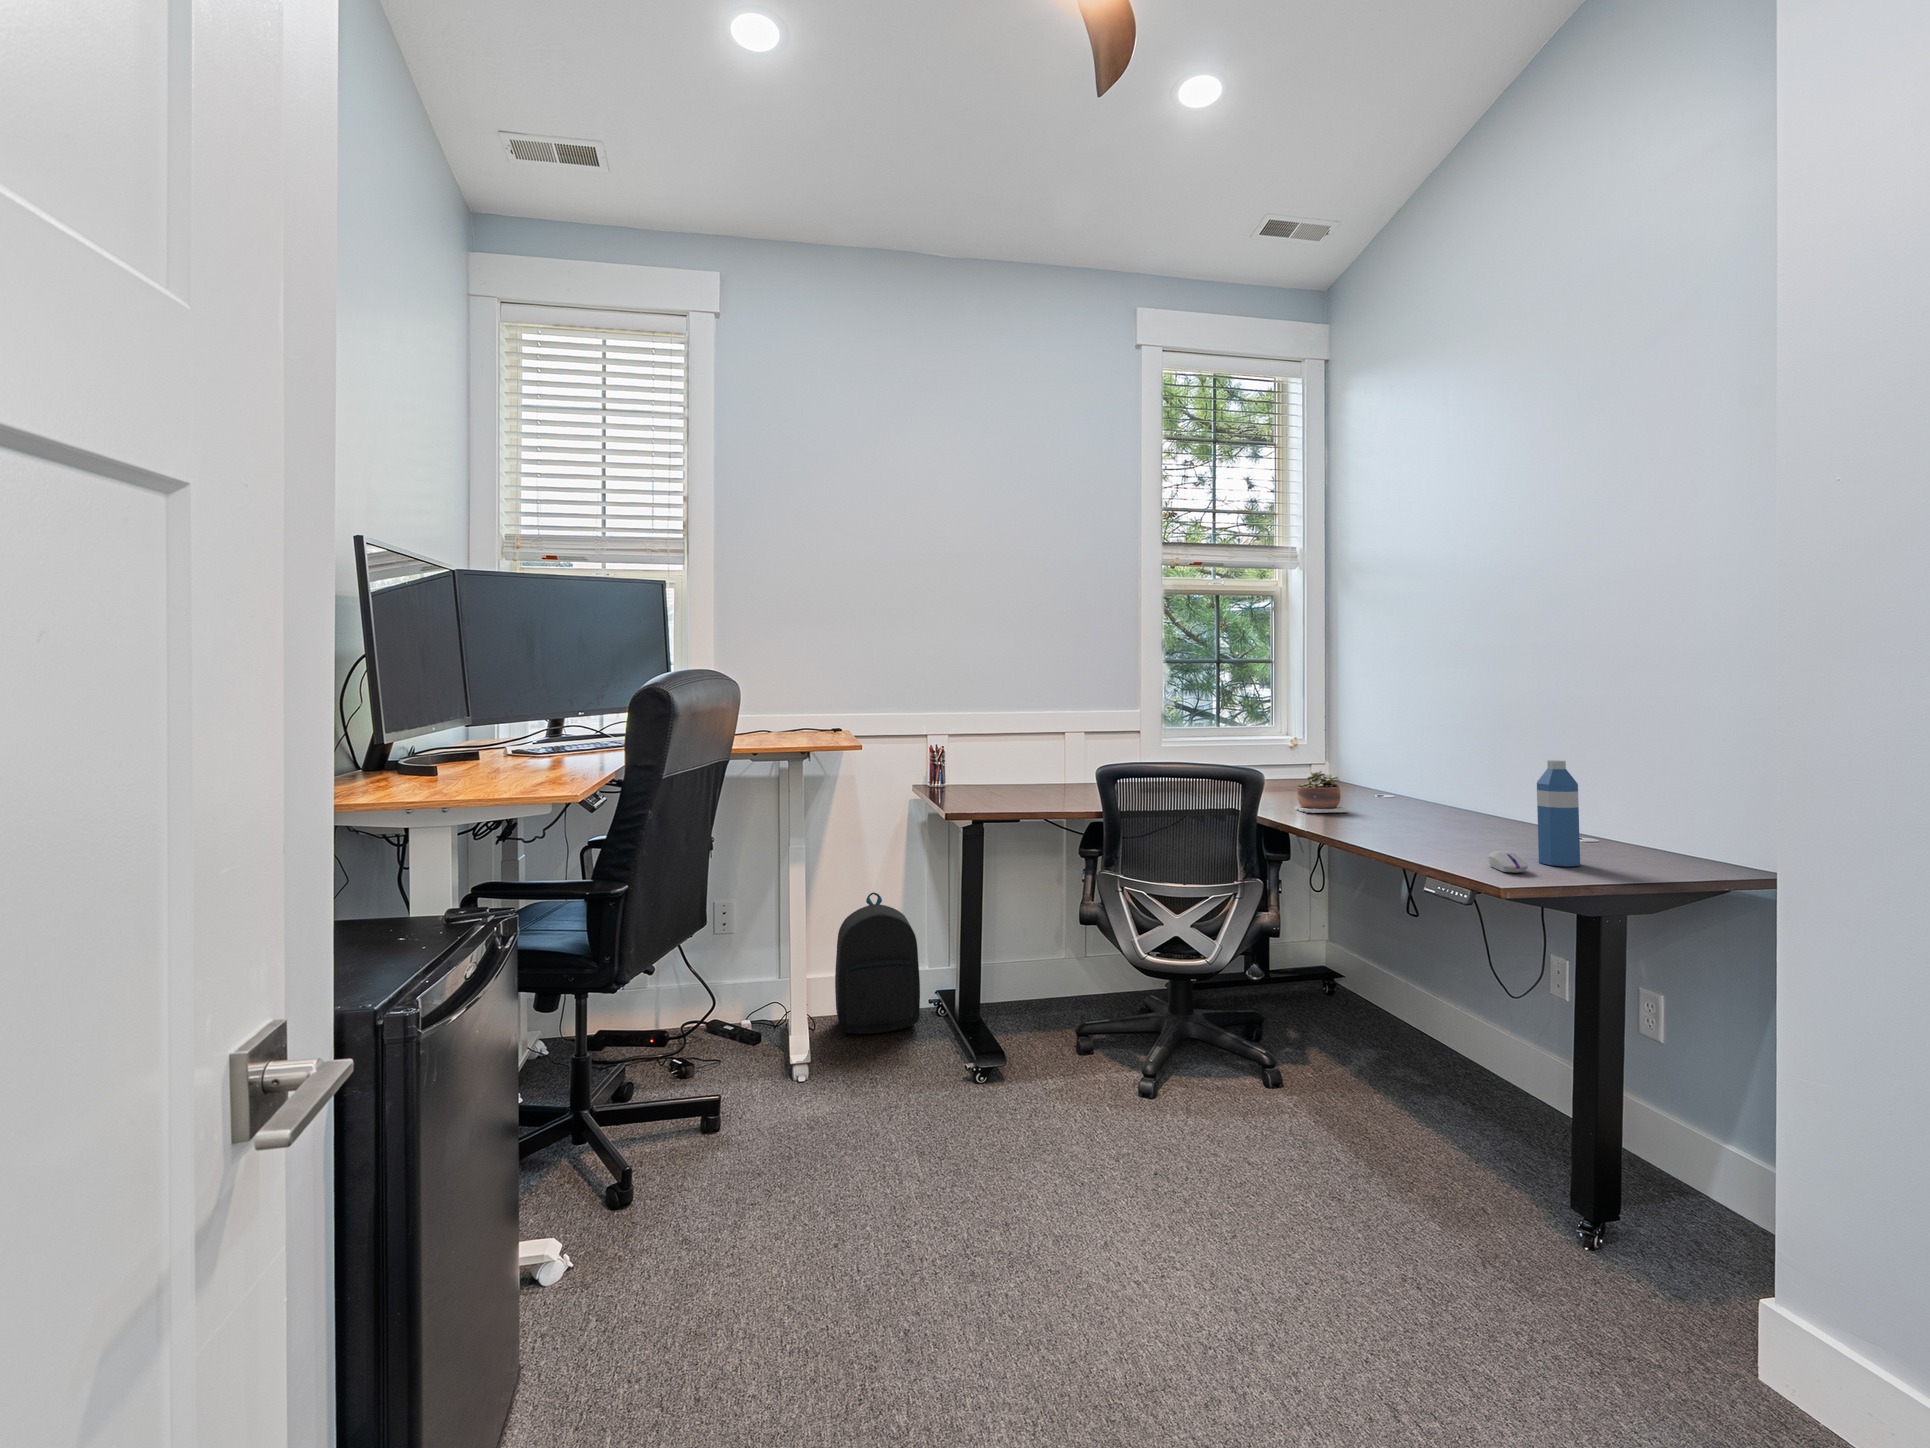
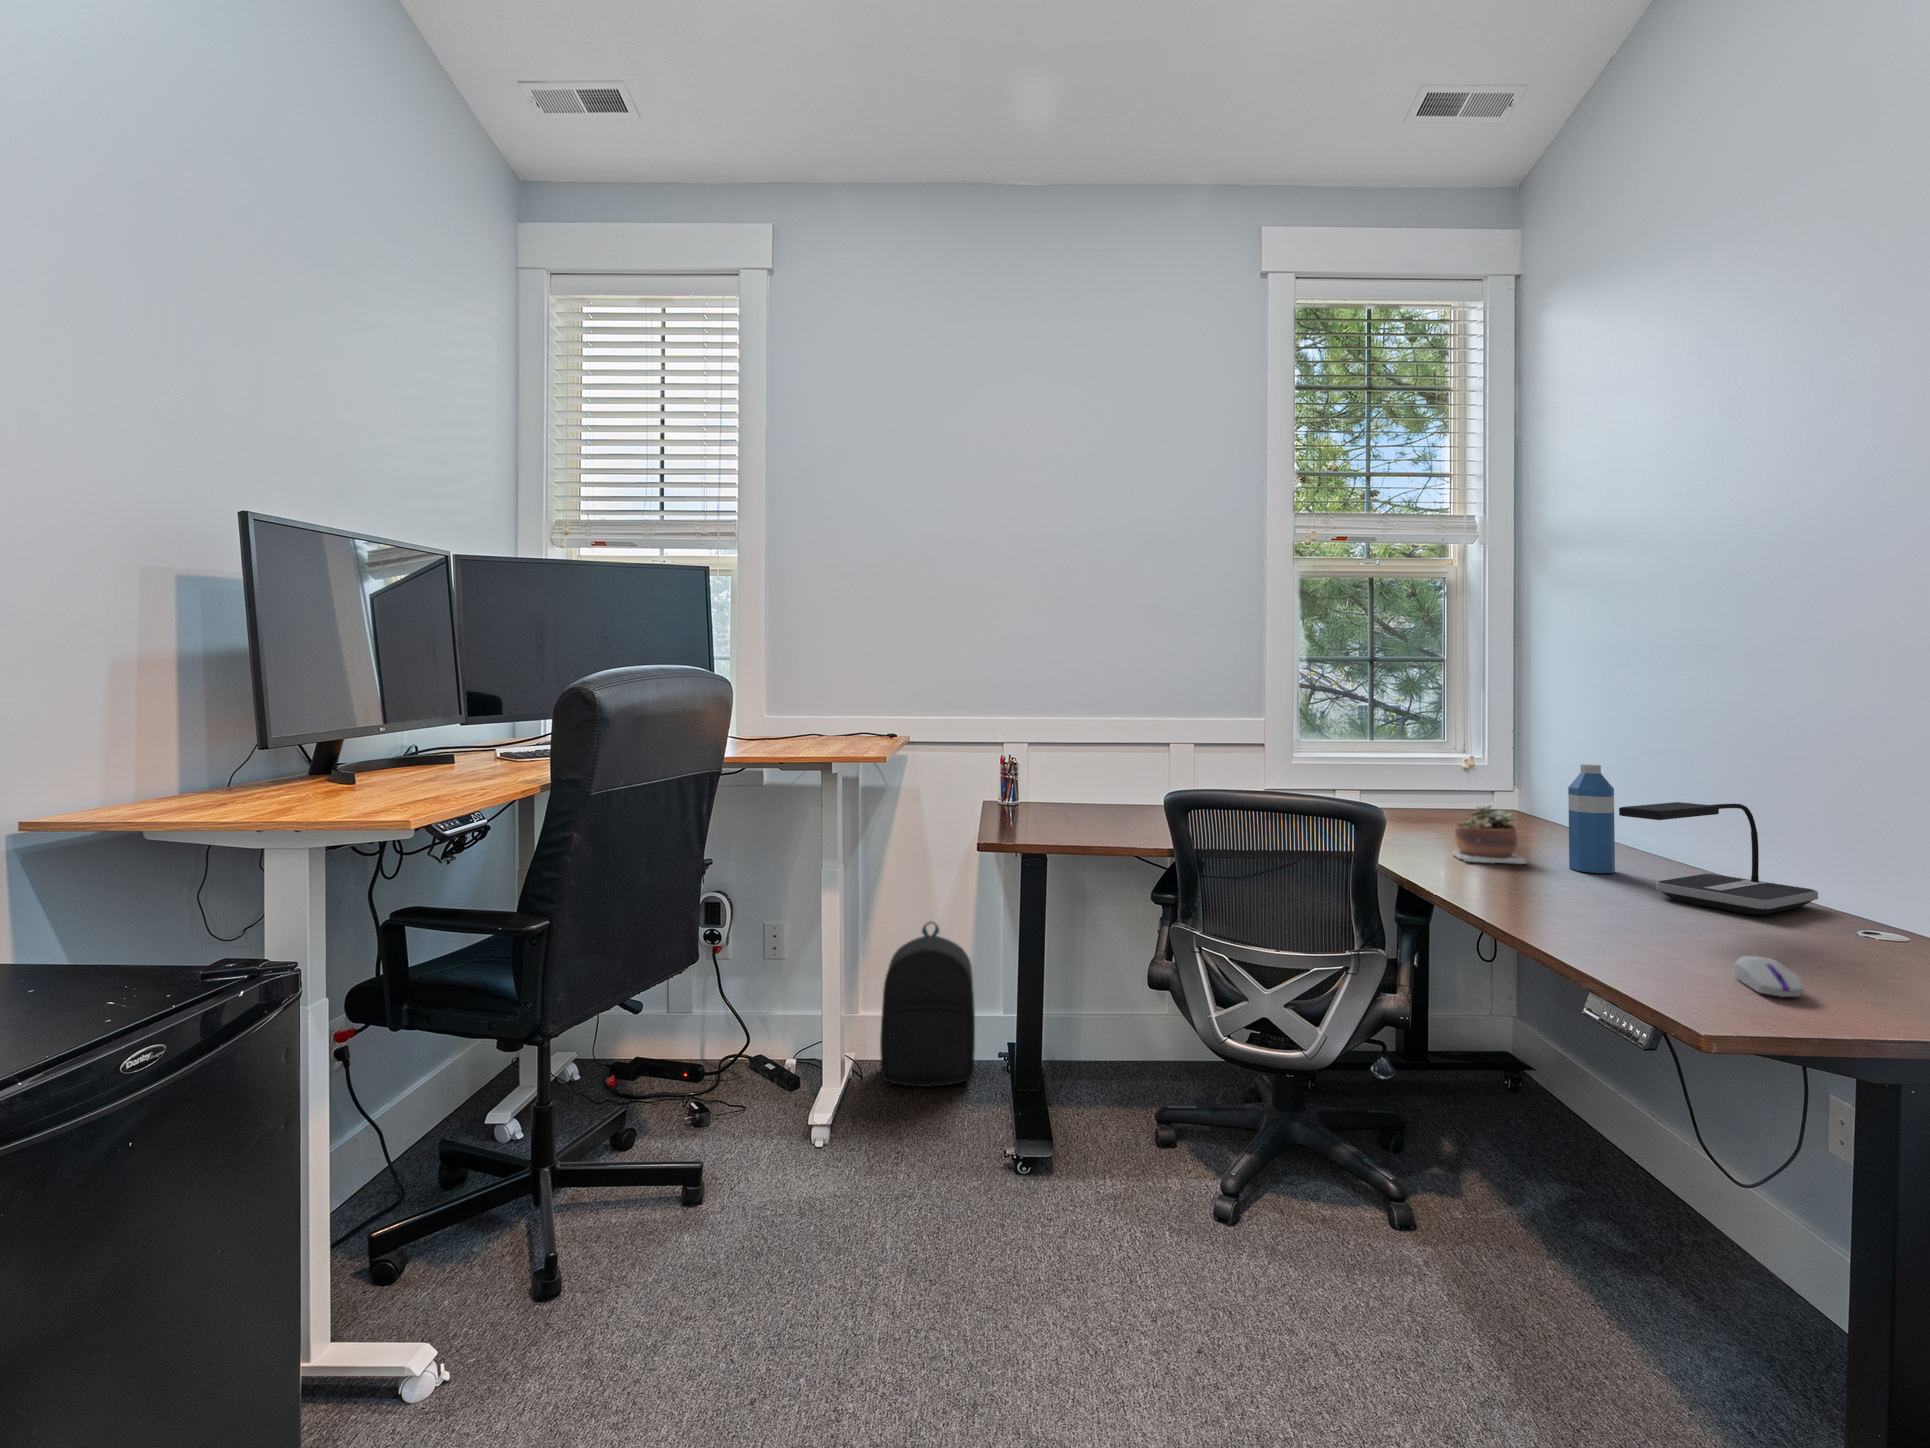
desk lamp: none [1415,760,1530,833] -> present [1619,802,1818,915]
water bottle: present [1537,760,1580,866] -> present [1568,764,1615,873]

